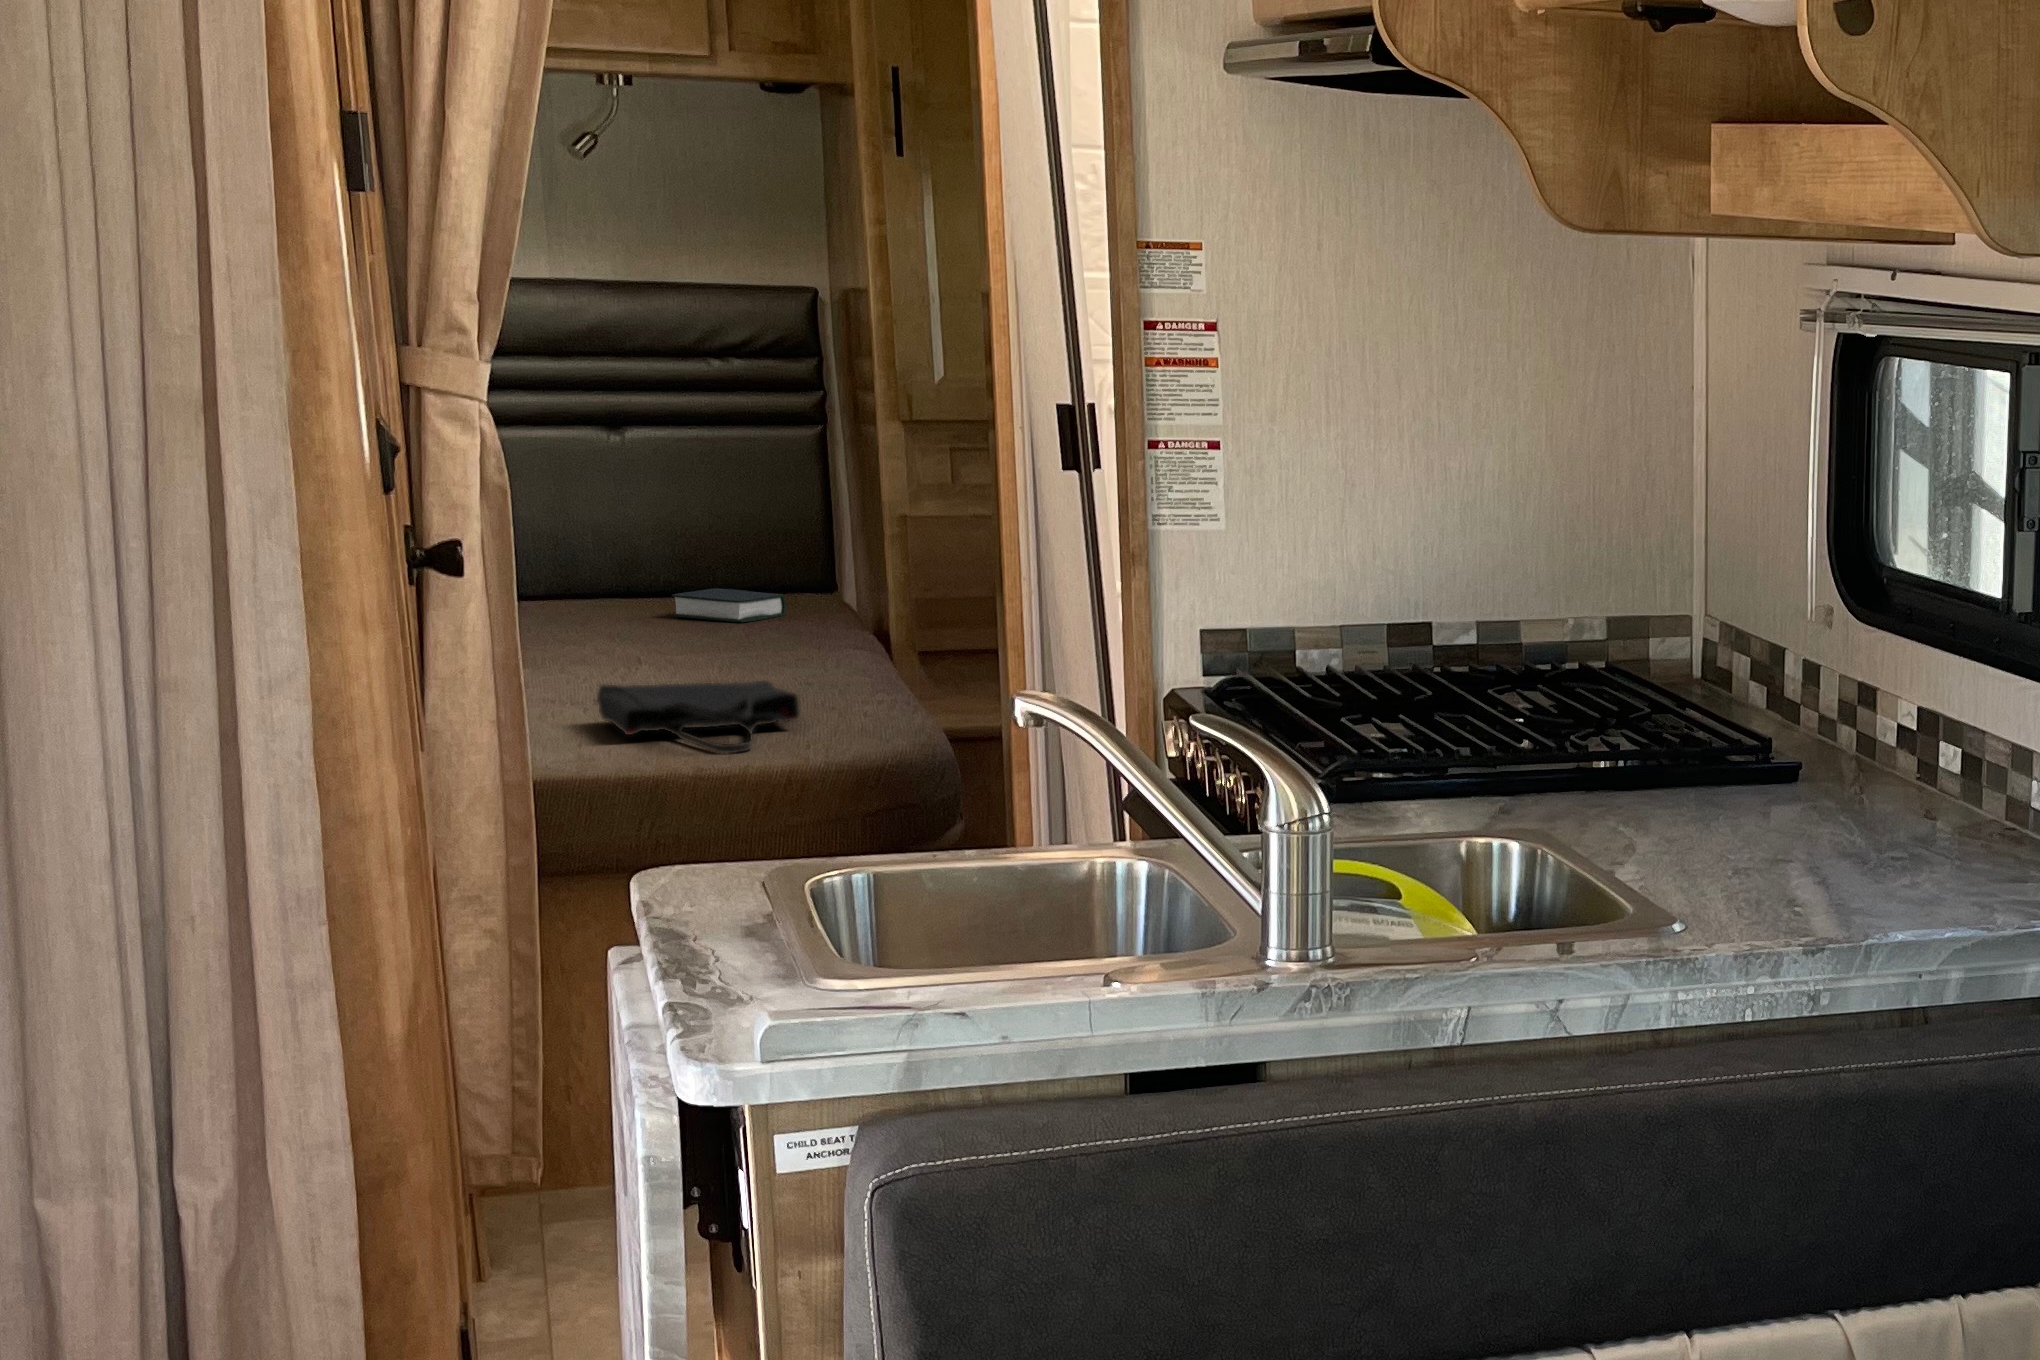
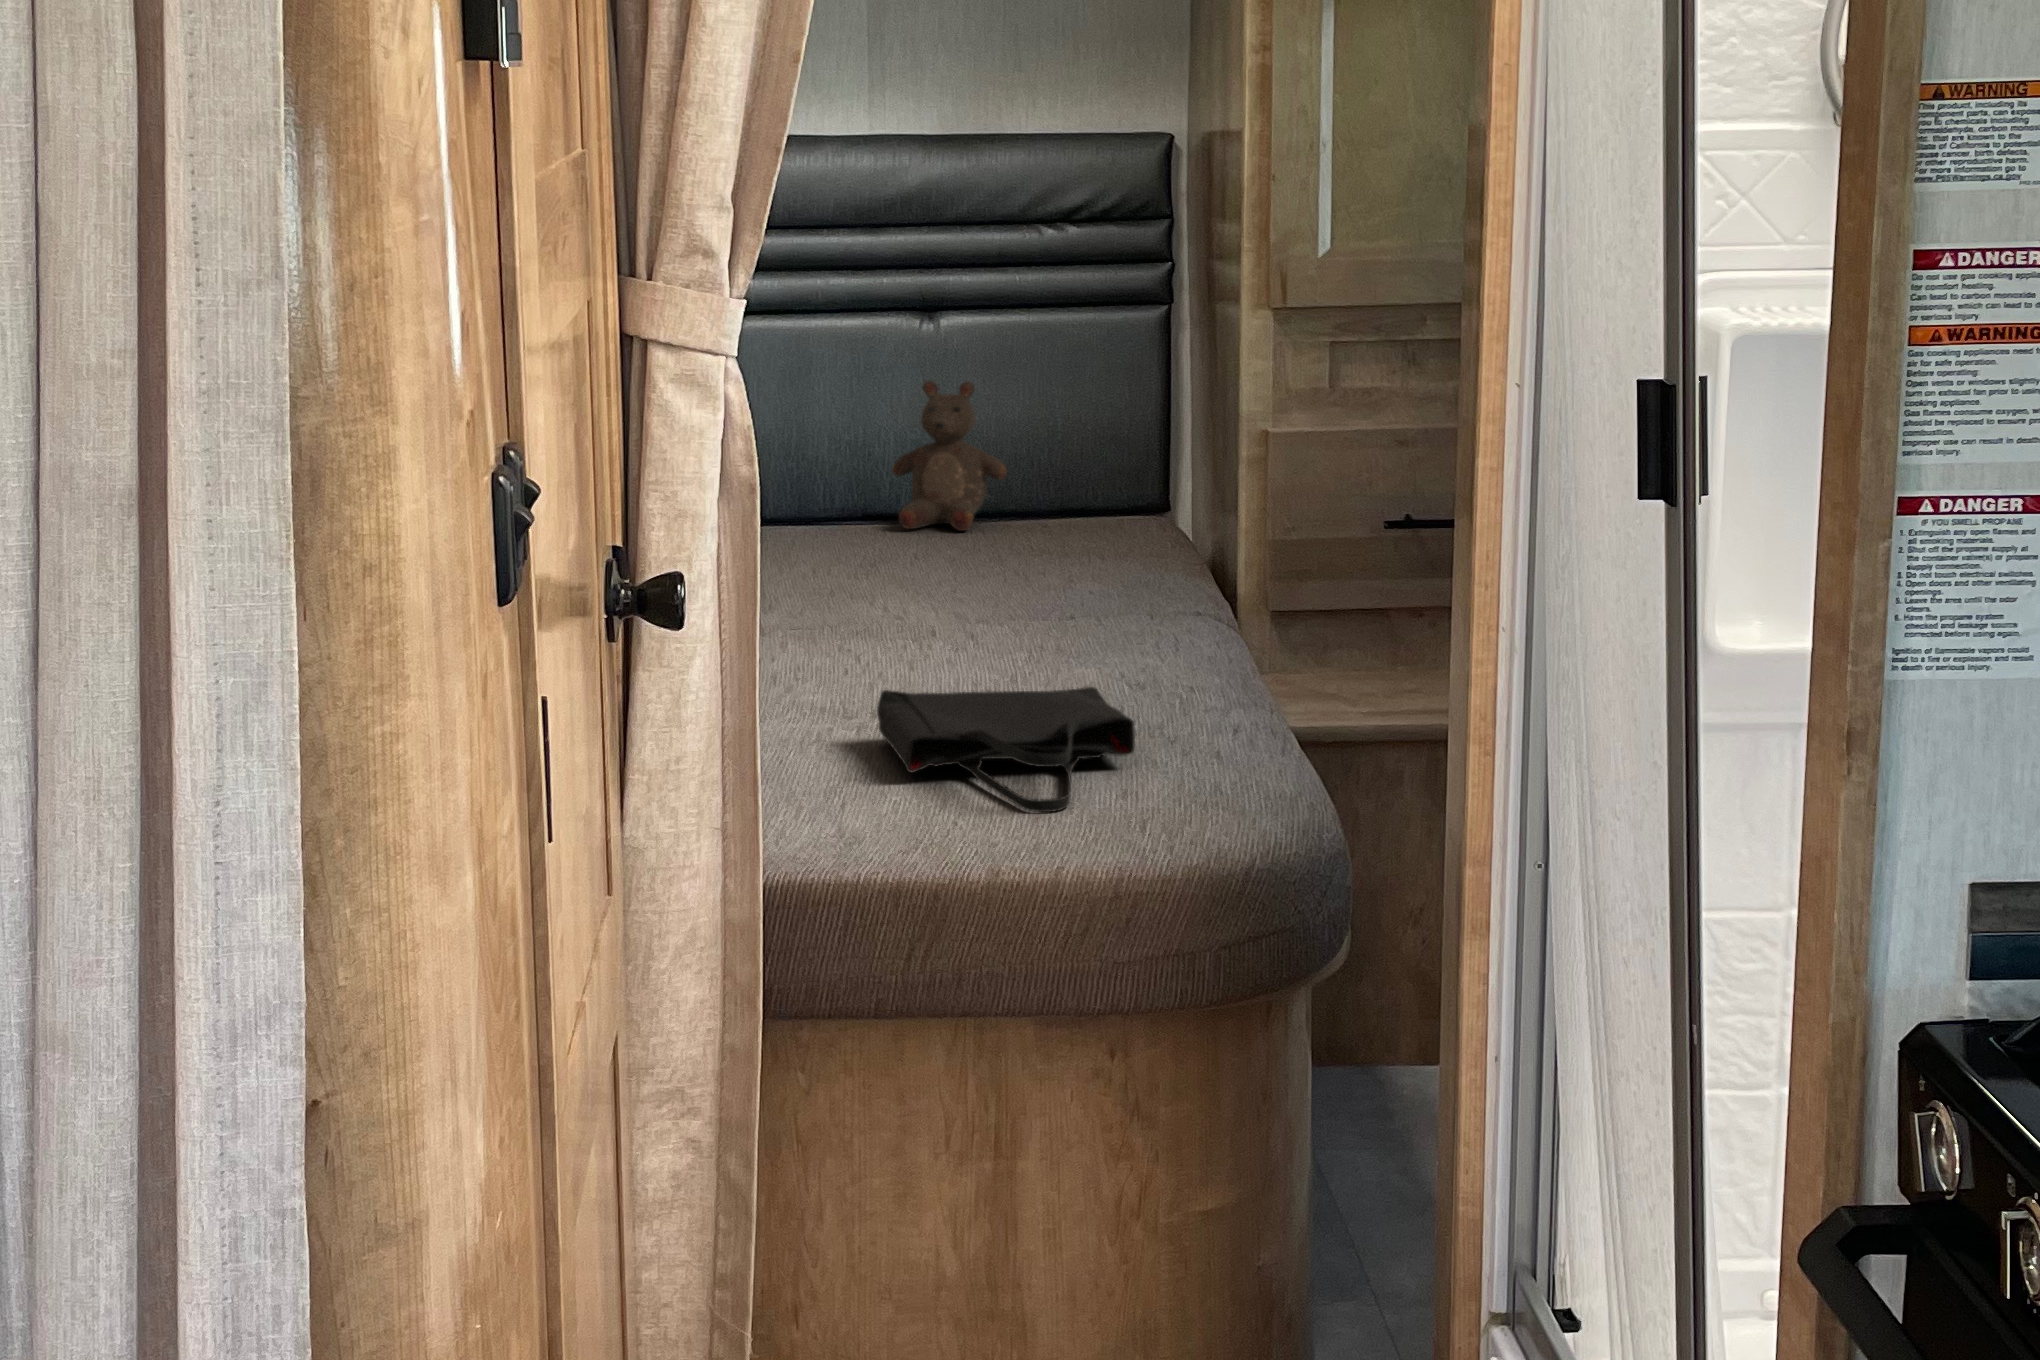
stuffed bear: none [590,484,692,605] -> present [892,381,1007,531]
book: present [672,588,786,622] -> none [981,514,1114,563]

